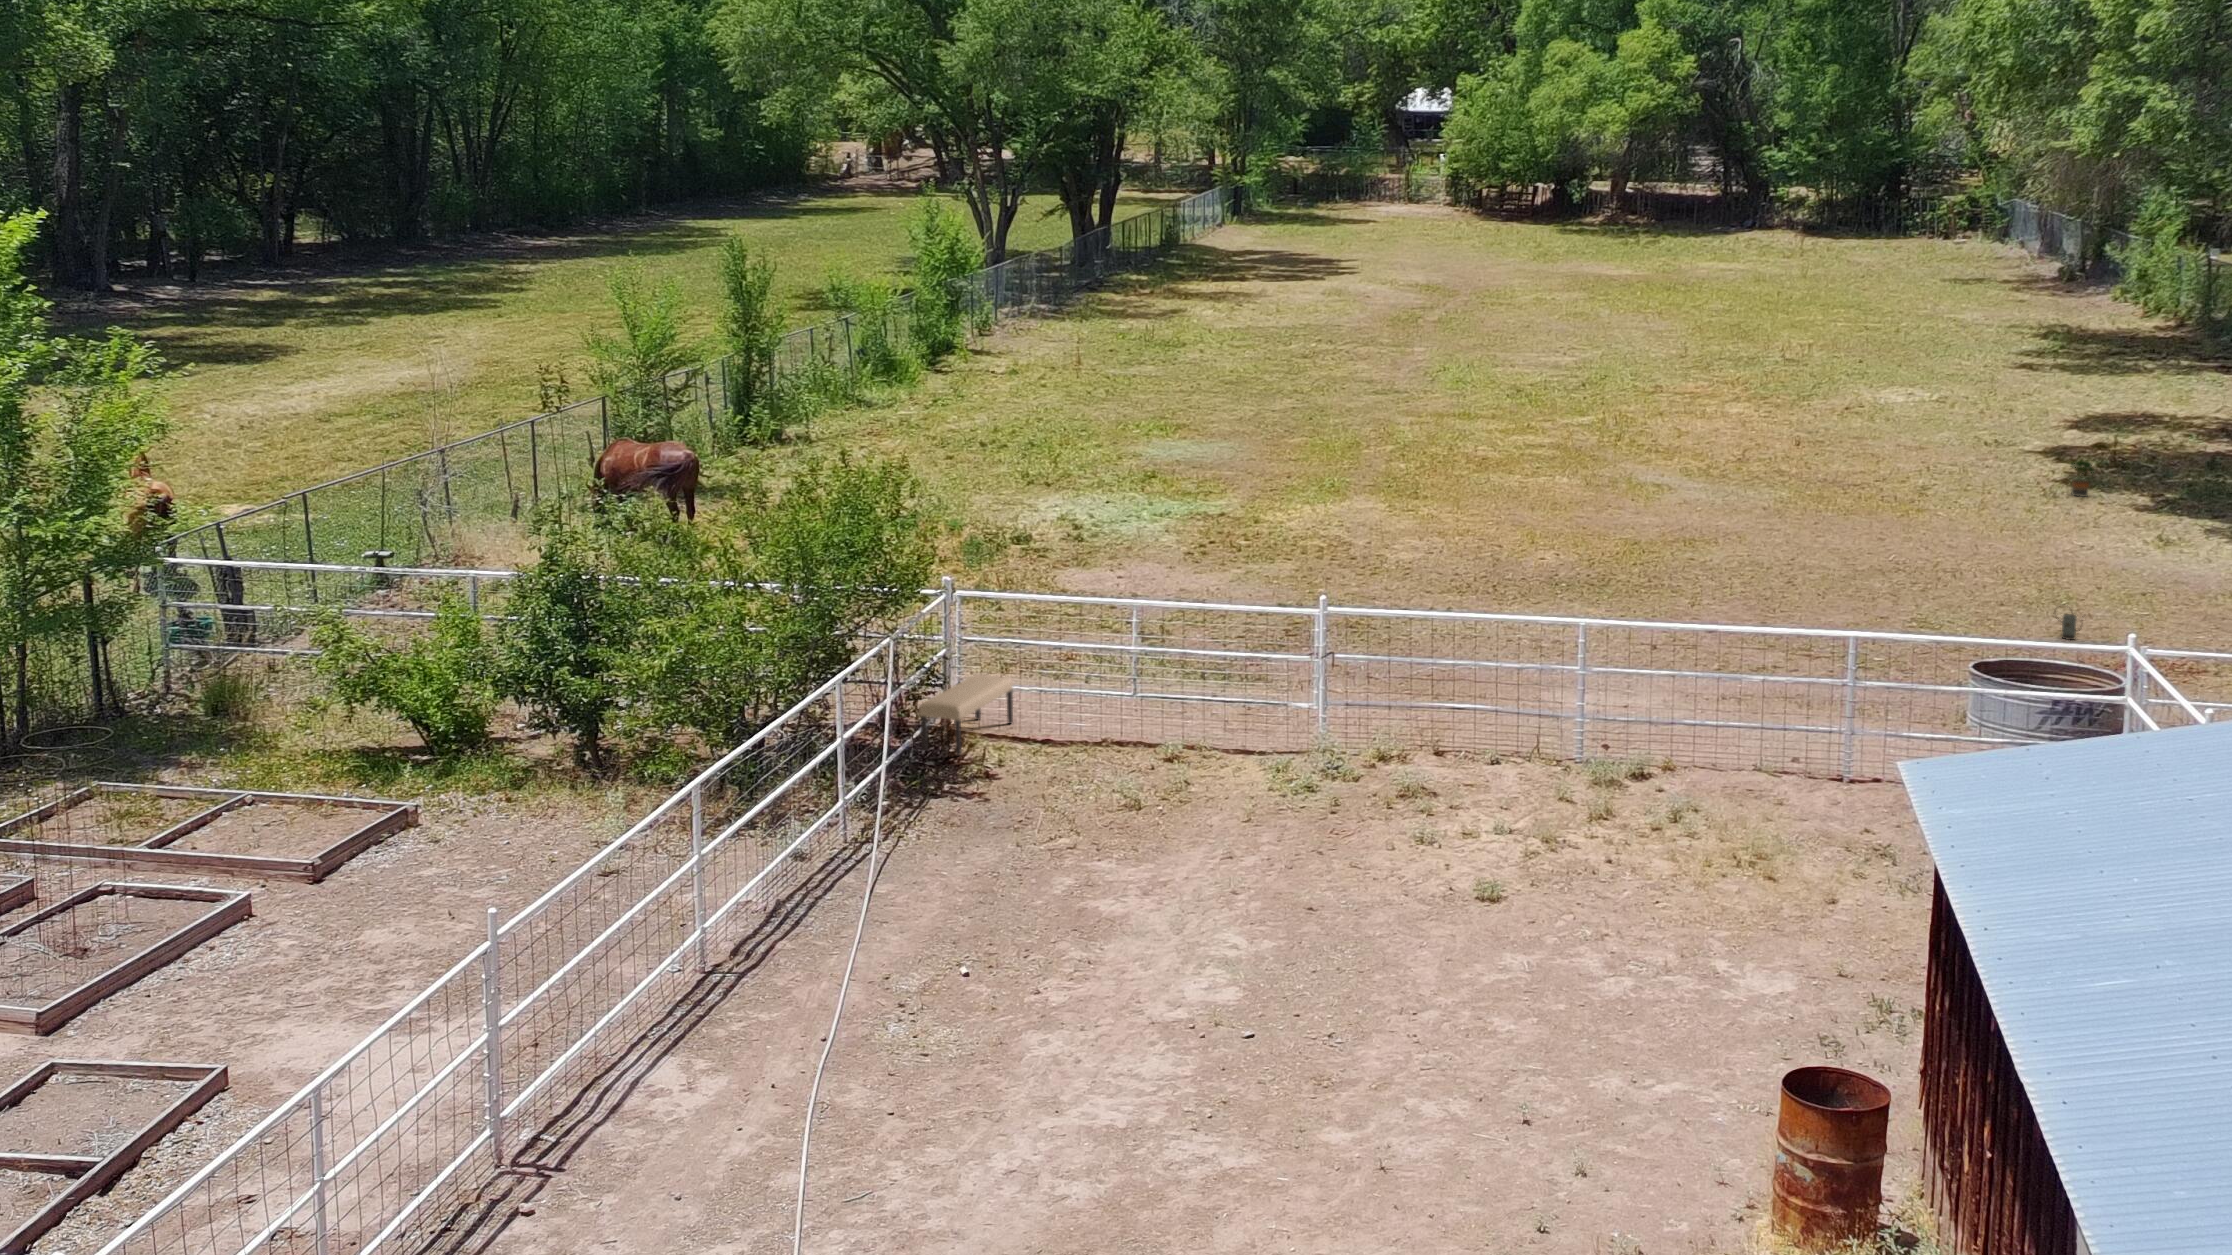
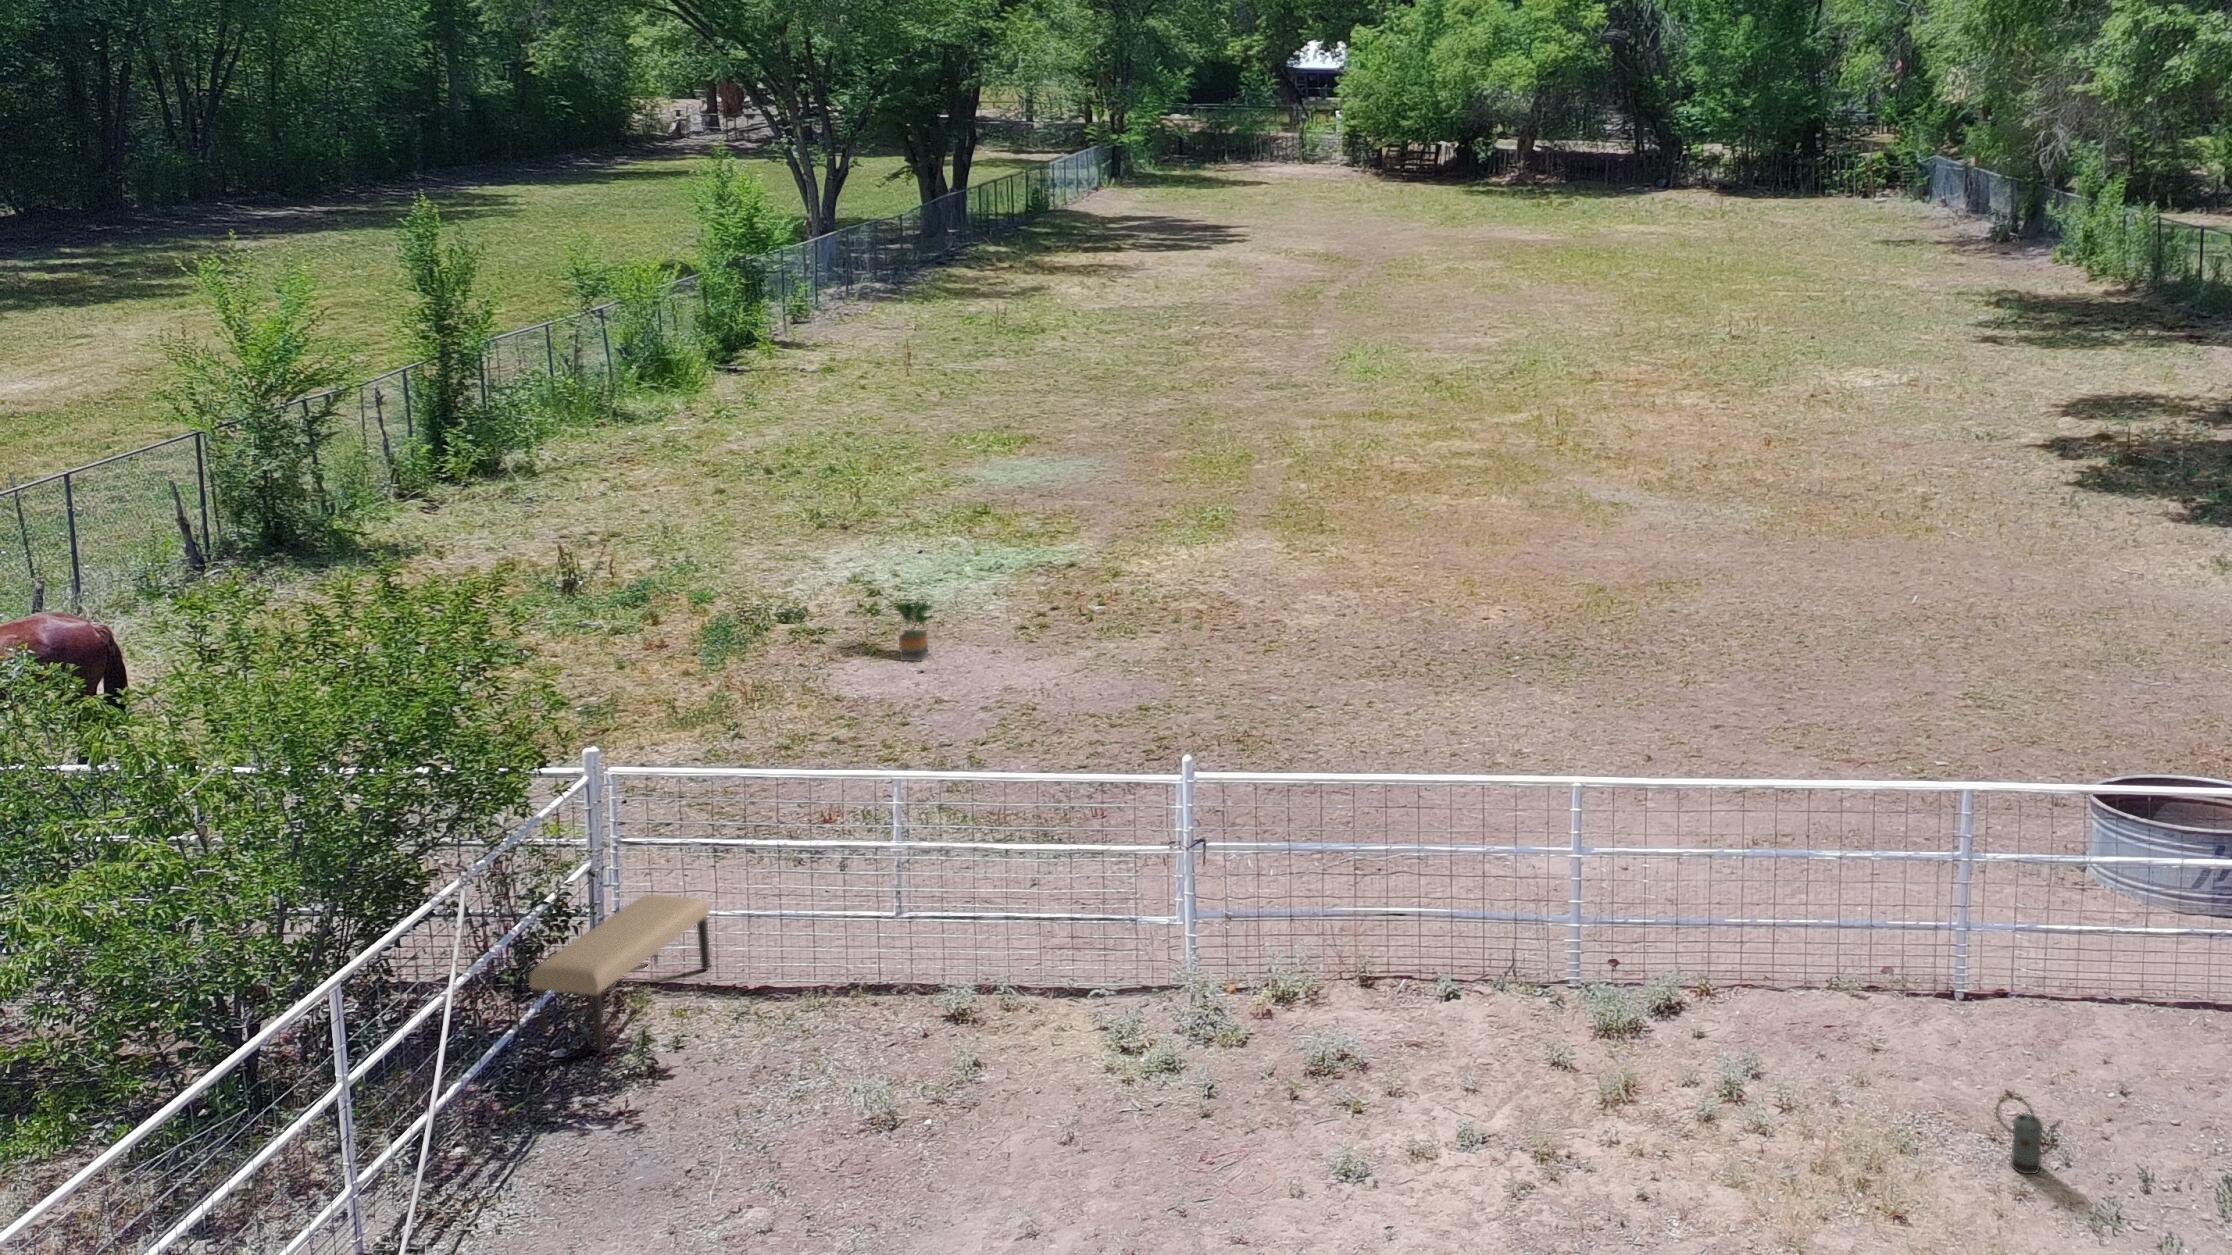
potted tree: present [2070,460,2095,497] -> present [895,601,933,661]
watering can: present [2058,604,2083,640] -> present [1995,1096,2061,1174]

